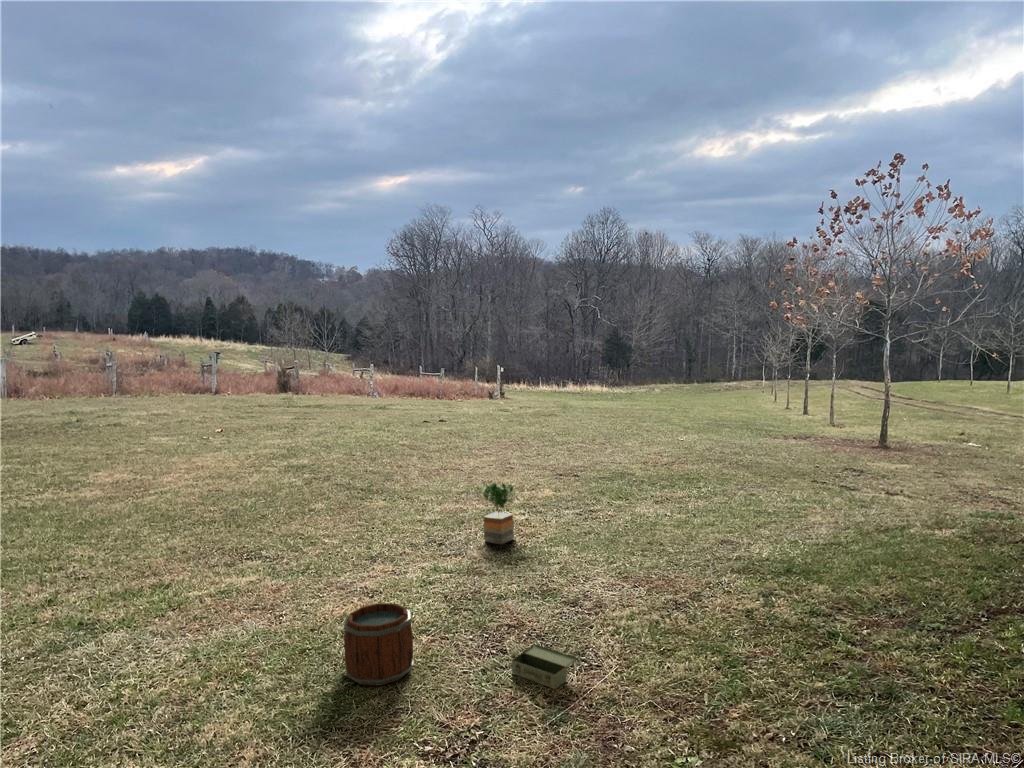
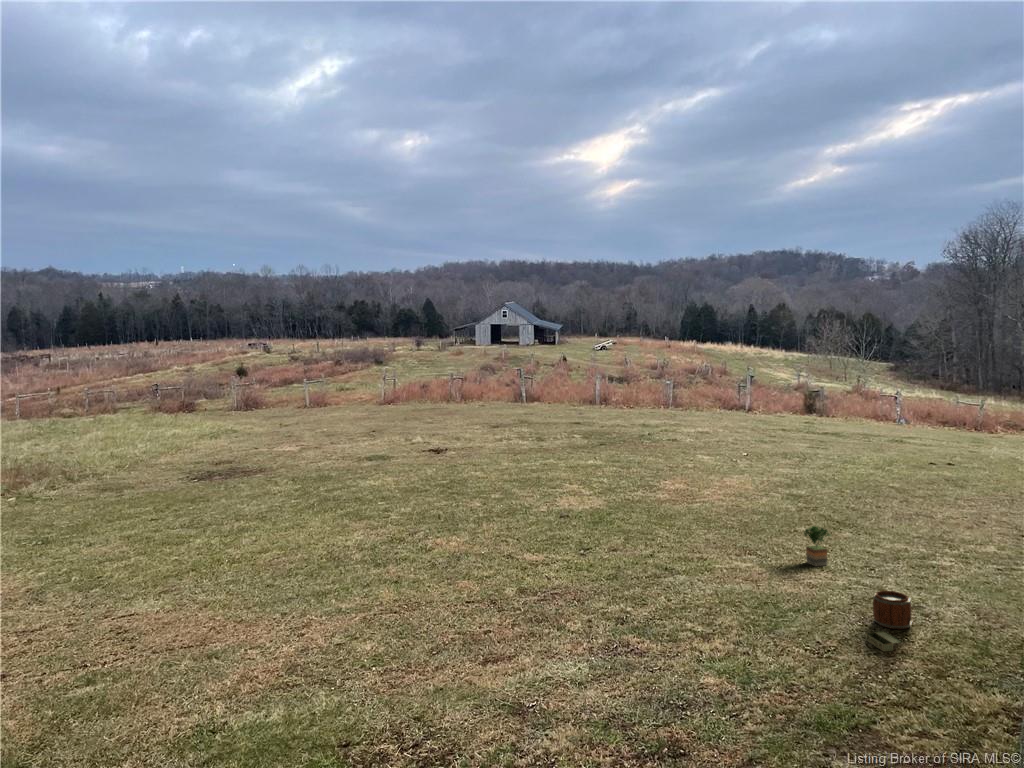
potted tree: present [483,483,518,544] -> present [804,526,831,566]
bucket: present [344,603,414,686] -> present [873,591,911,629]

